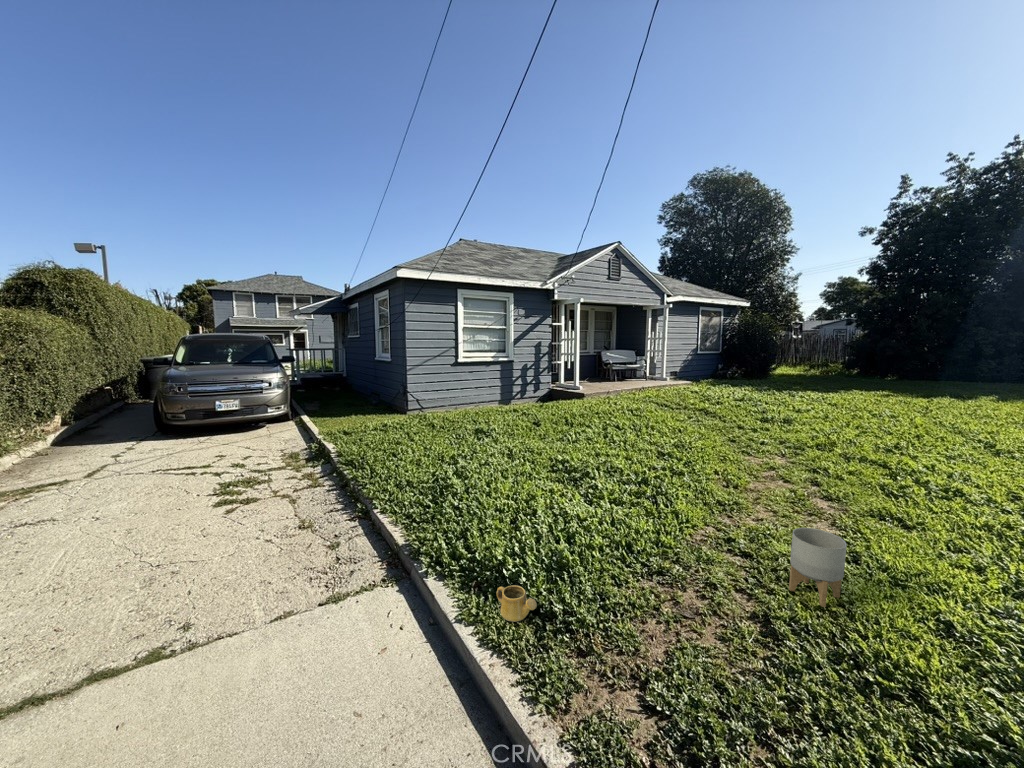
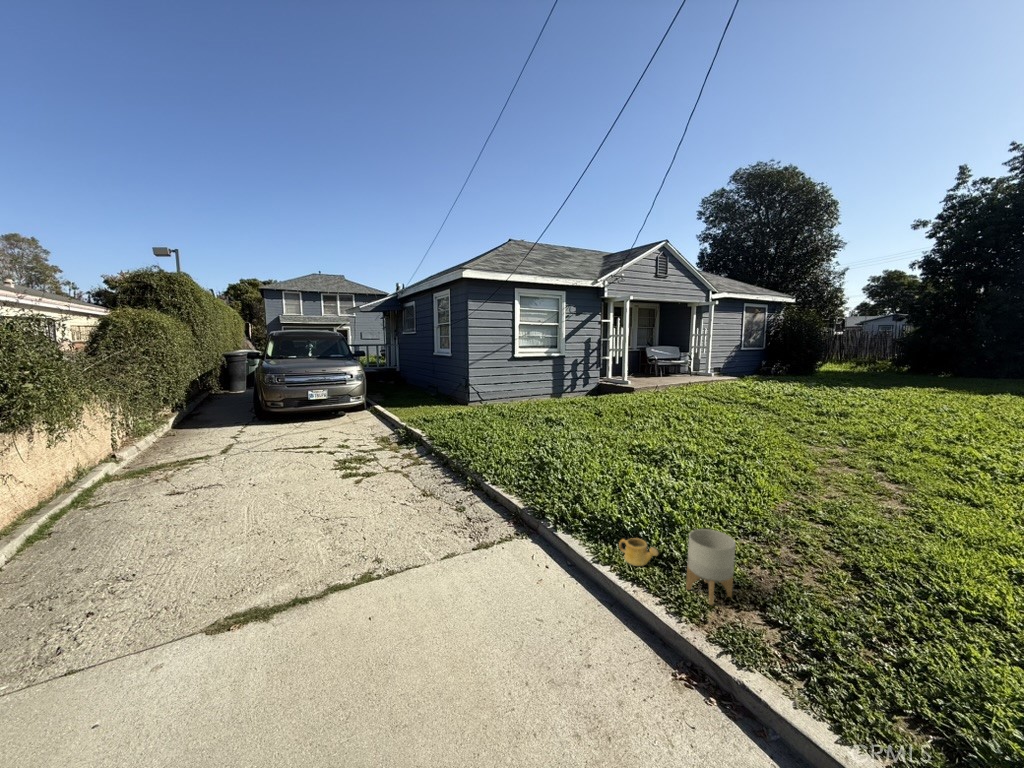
planter: present [789,528,847,607] -> present [686,529,735,605]

